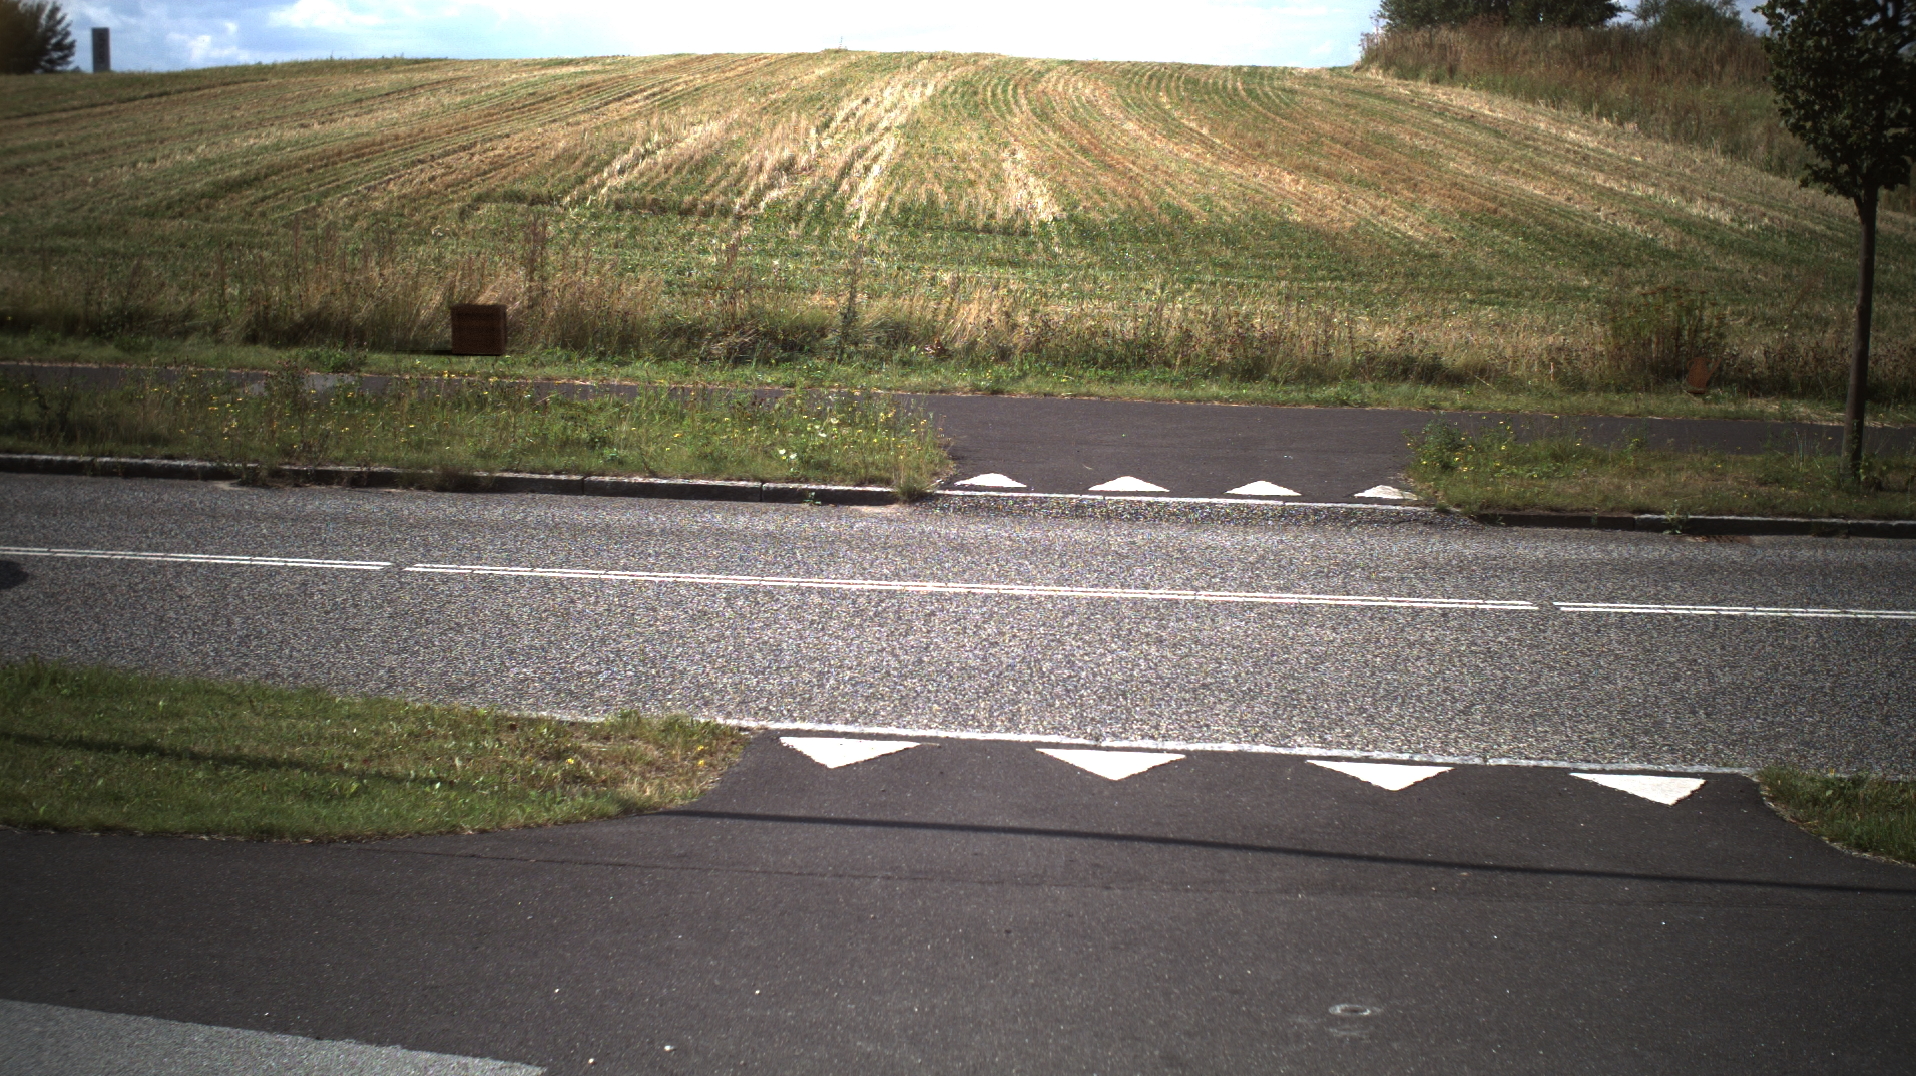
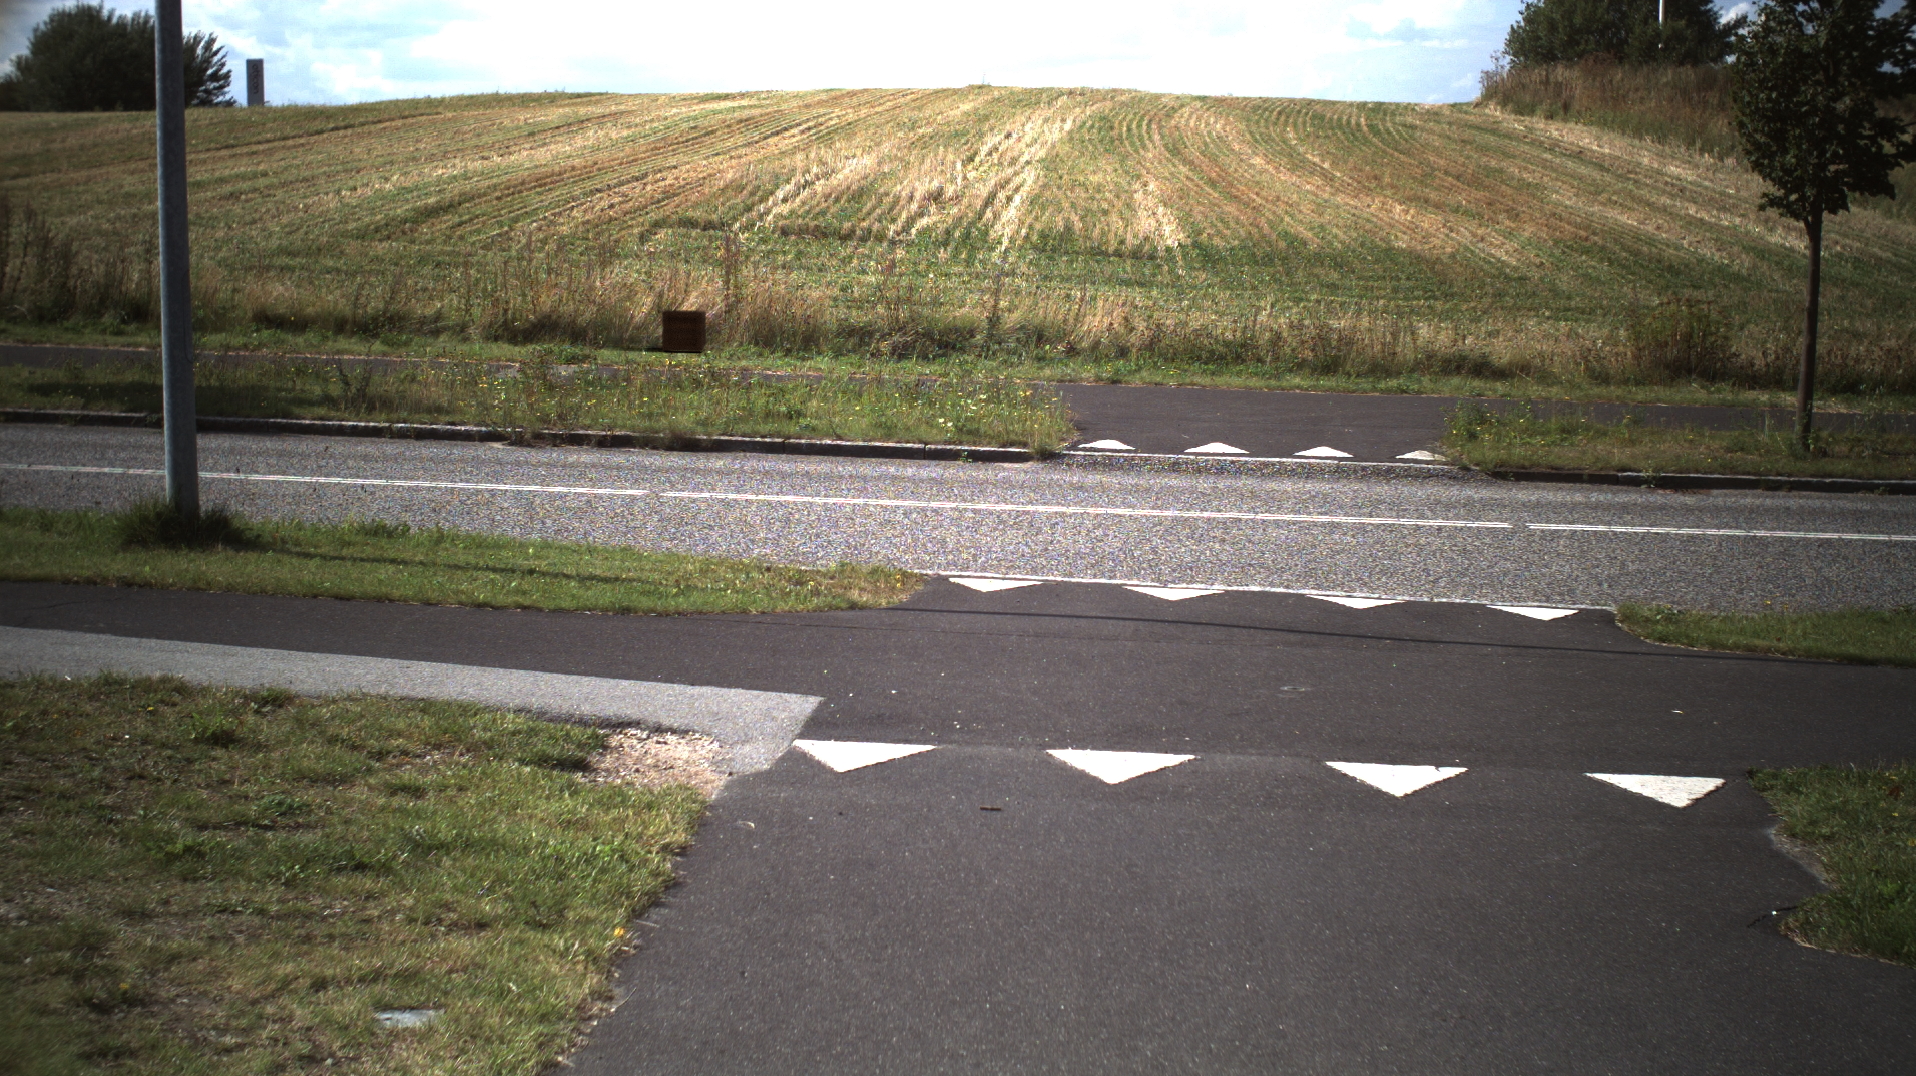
watering can: present [1687,357,1722,393] -> none [1732,367,1766,399]

